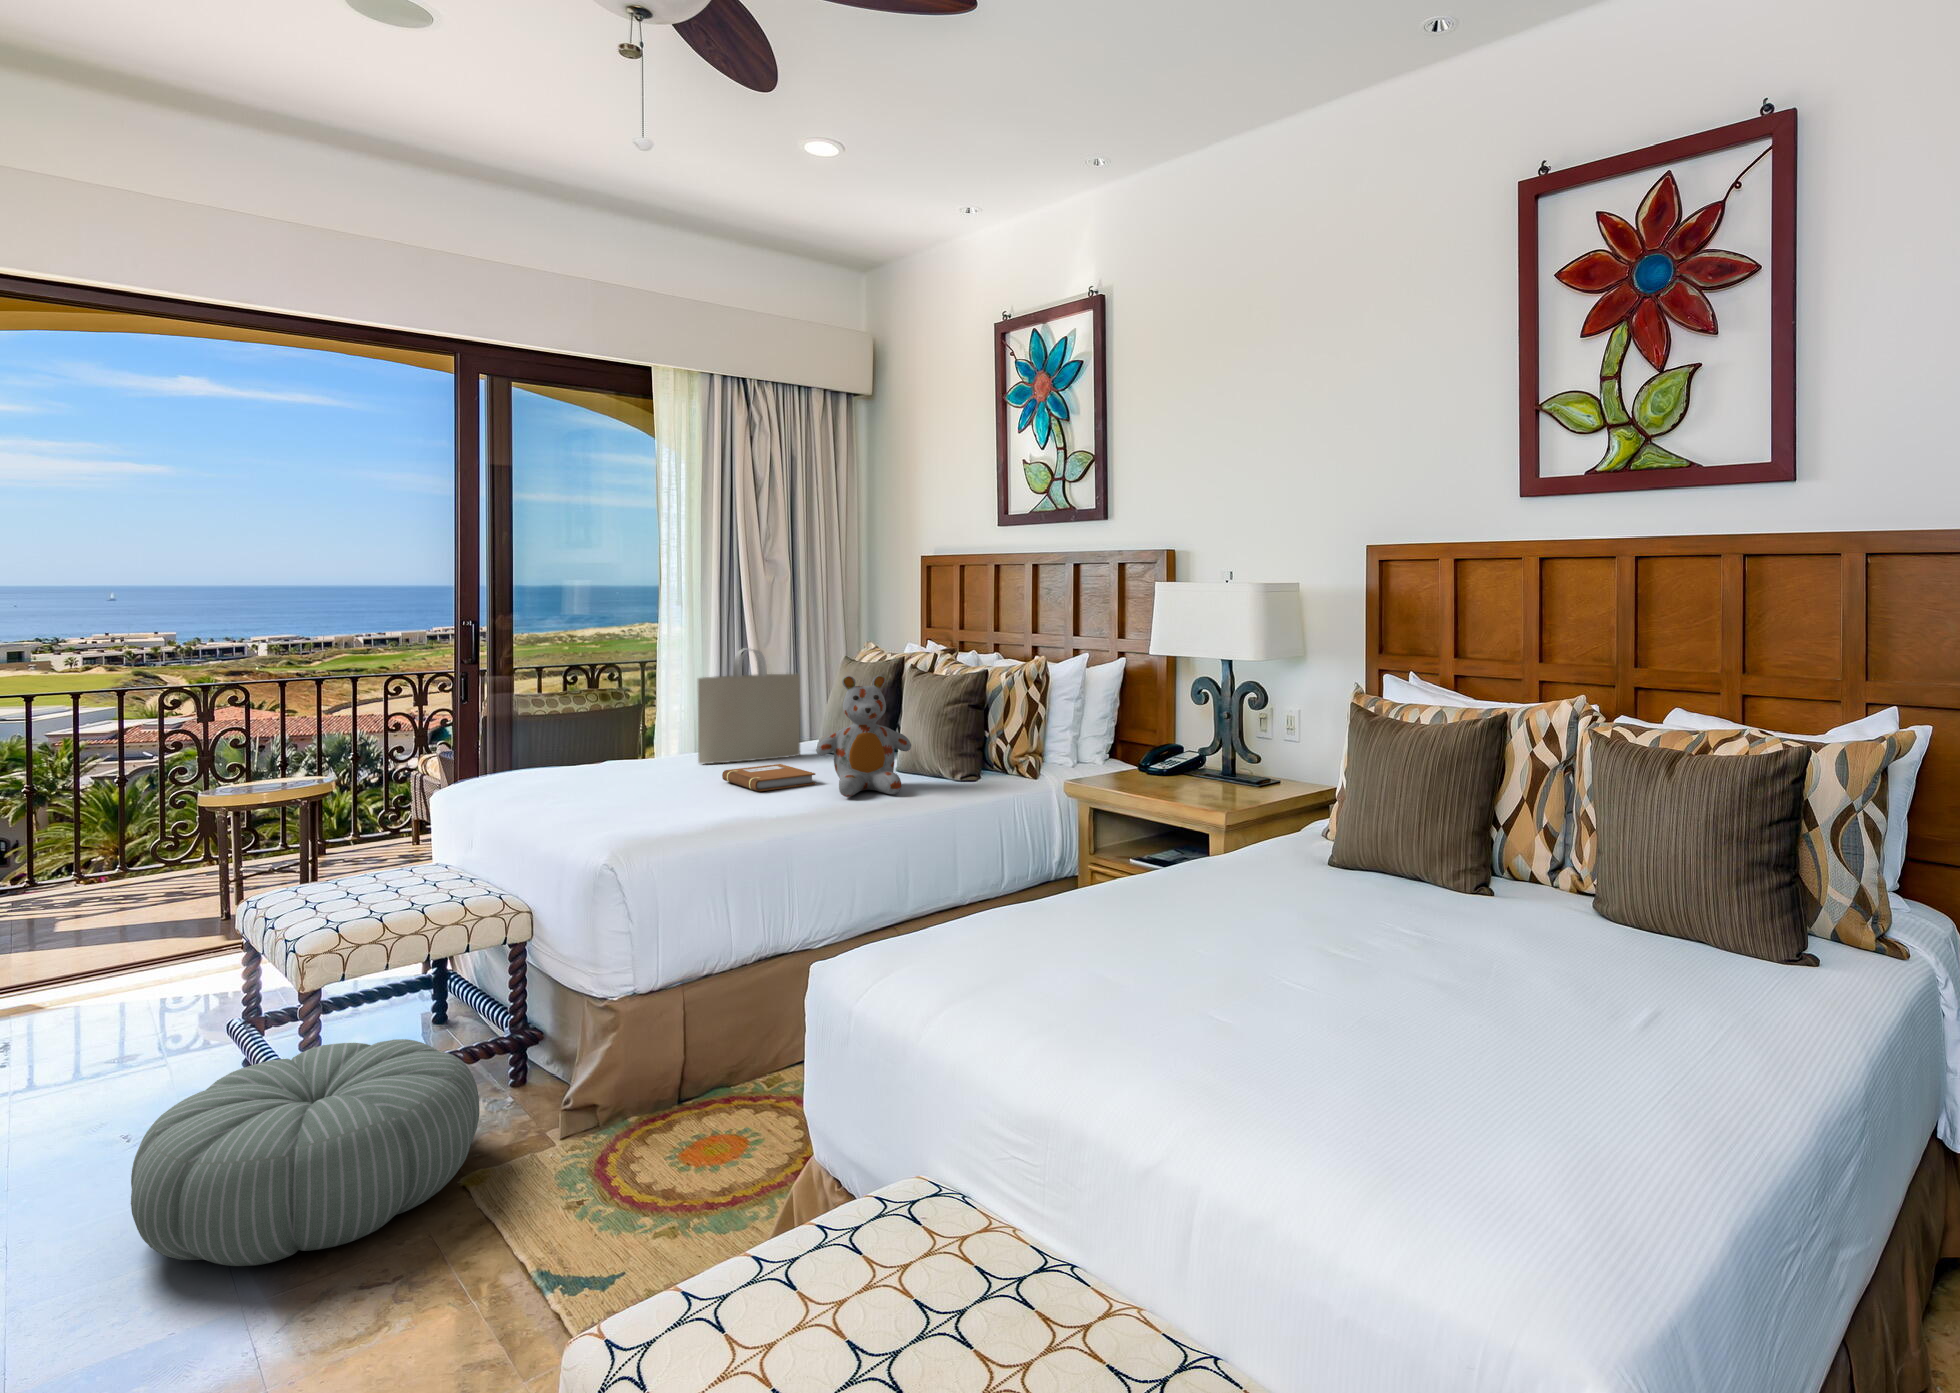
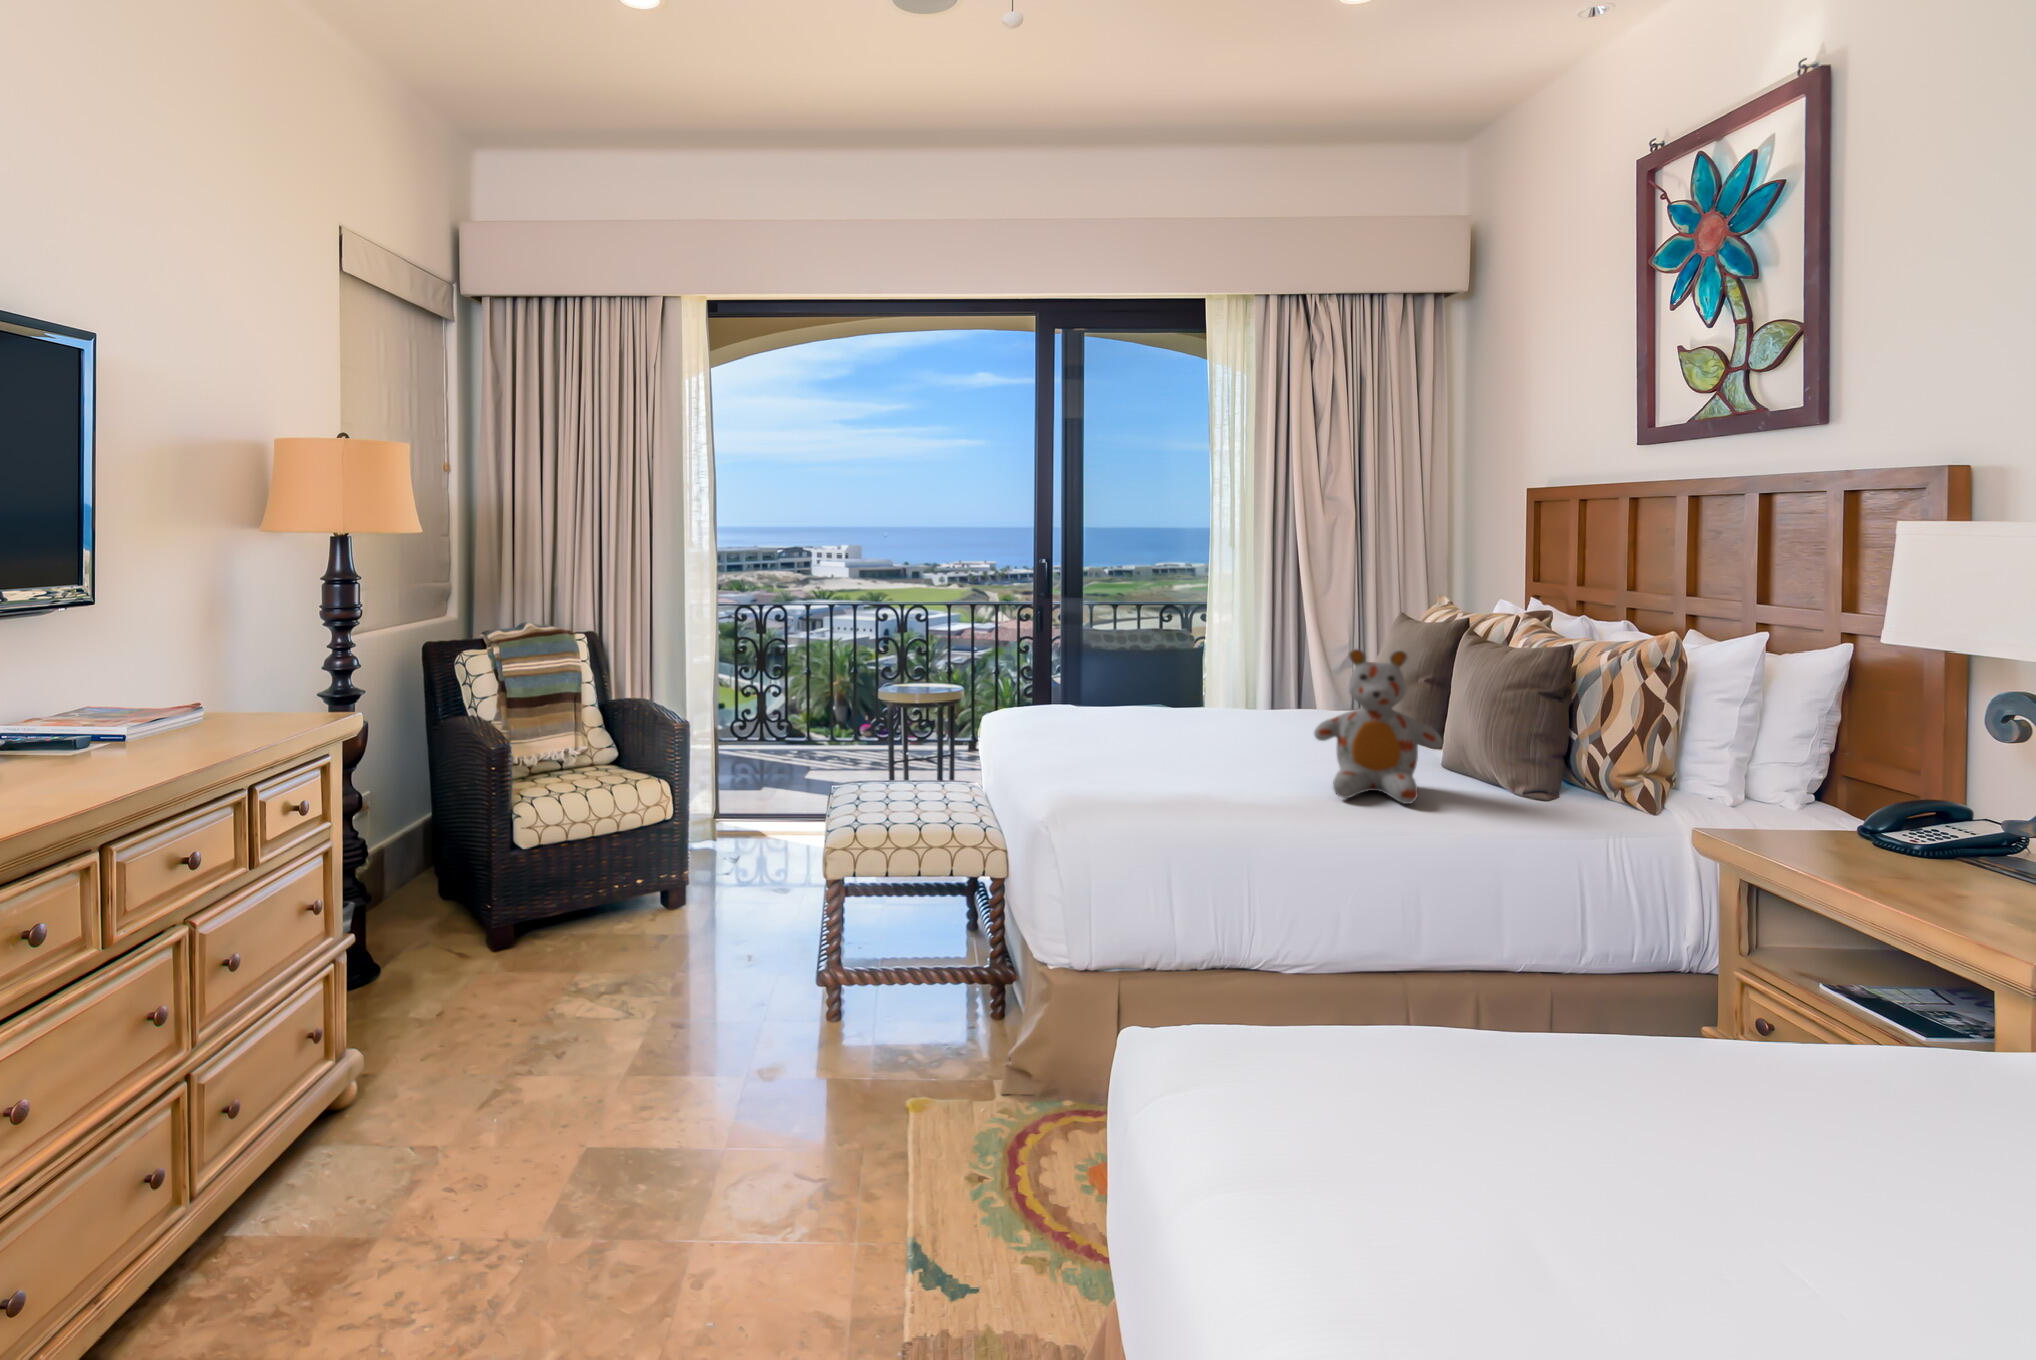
tote bag: present [697,648,800,764] -> none [1215,602,1333,727]
notebook: present [722,764,816,791] -> none [1221,738,1321,771]
pouf: present [131,1039,480,1266] -> none [687,942,933,1132]

